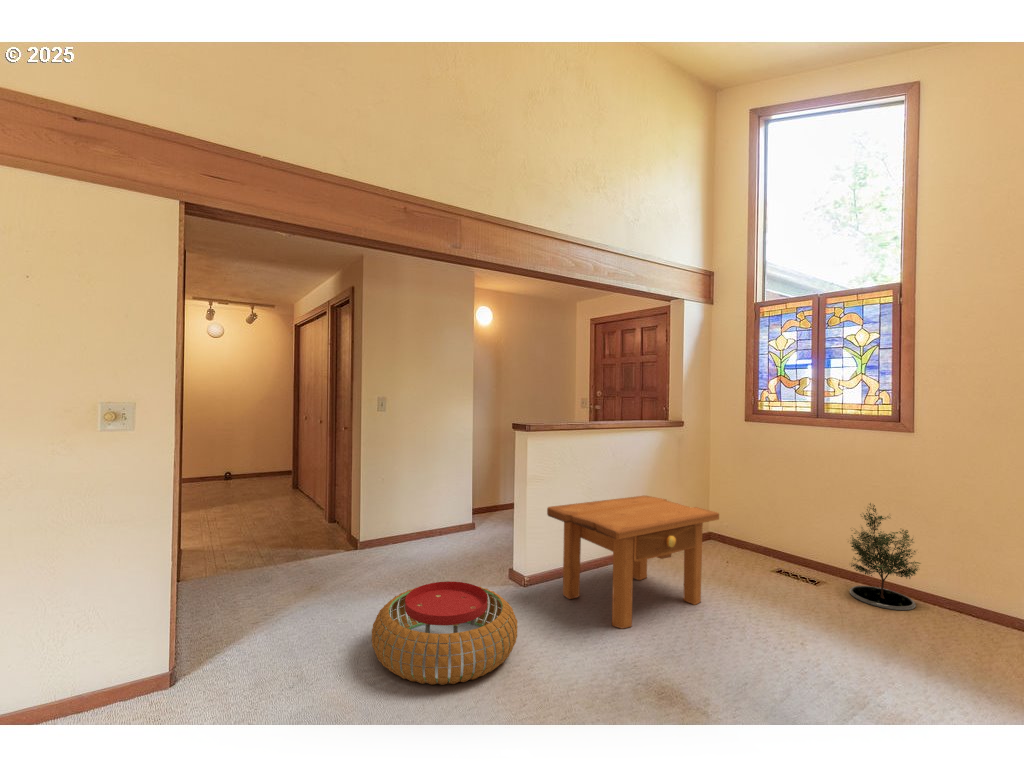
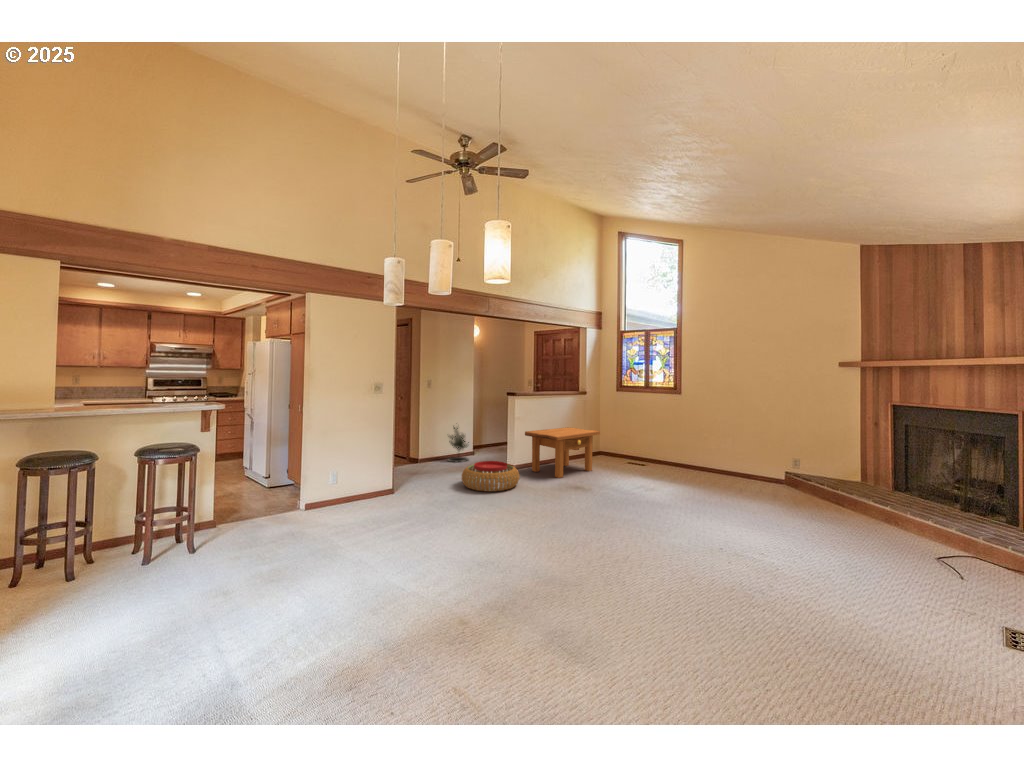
potted tree: present [850,503,920,610] -> present [448,426,469,462]

